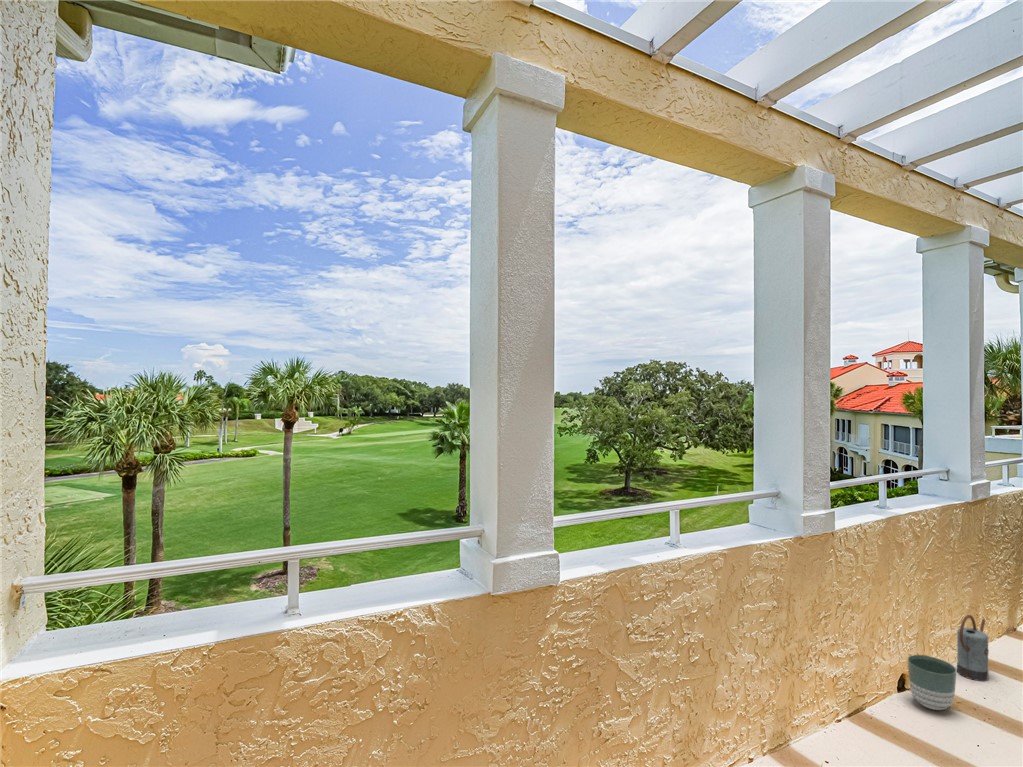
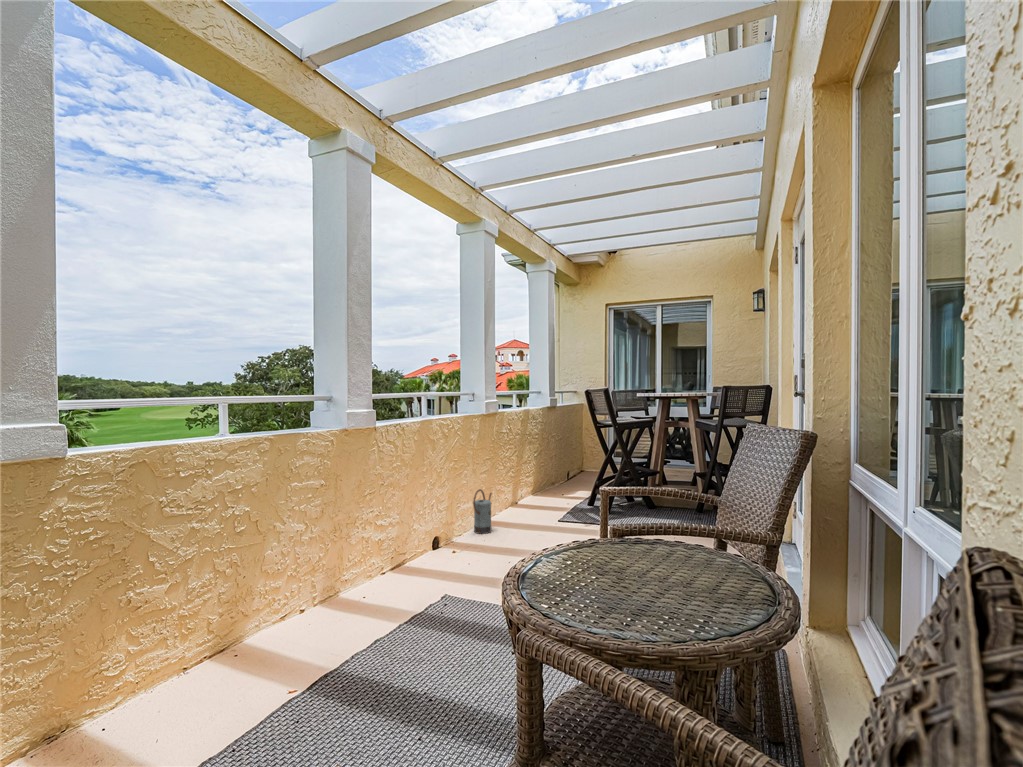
planter: present [908,655,956,710] -> none [436,519,464,554]

